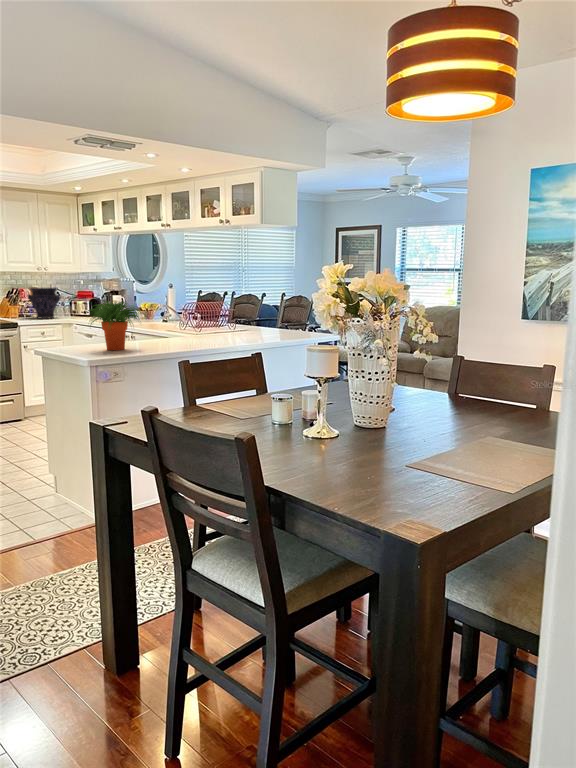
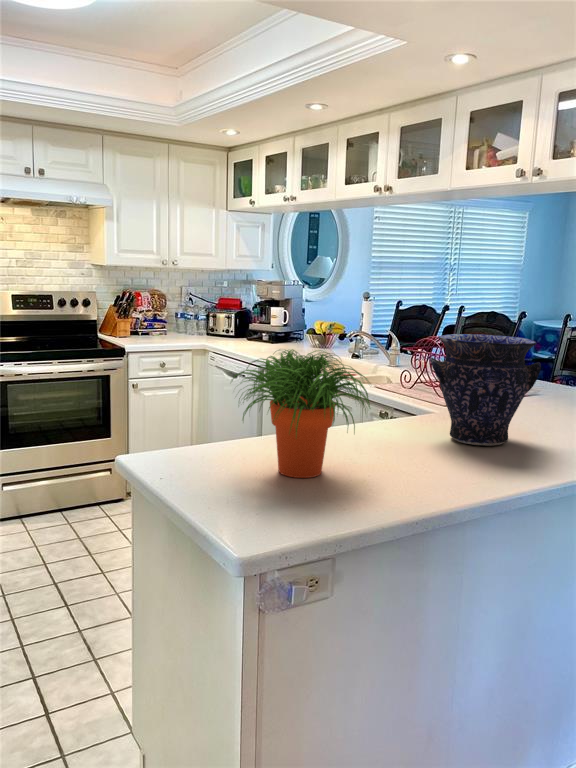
vase: present [27,288,61,318] -> present [430,334,541,446]

